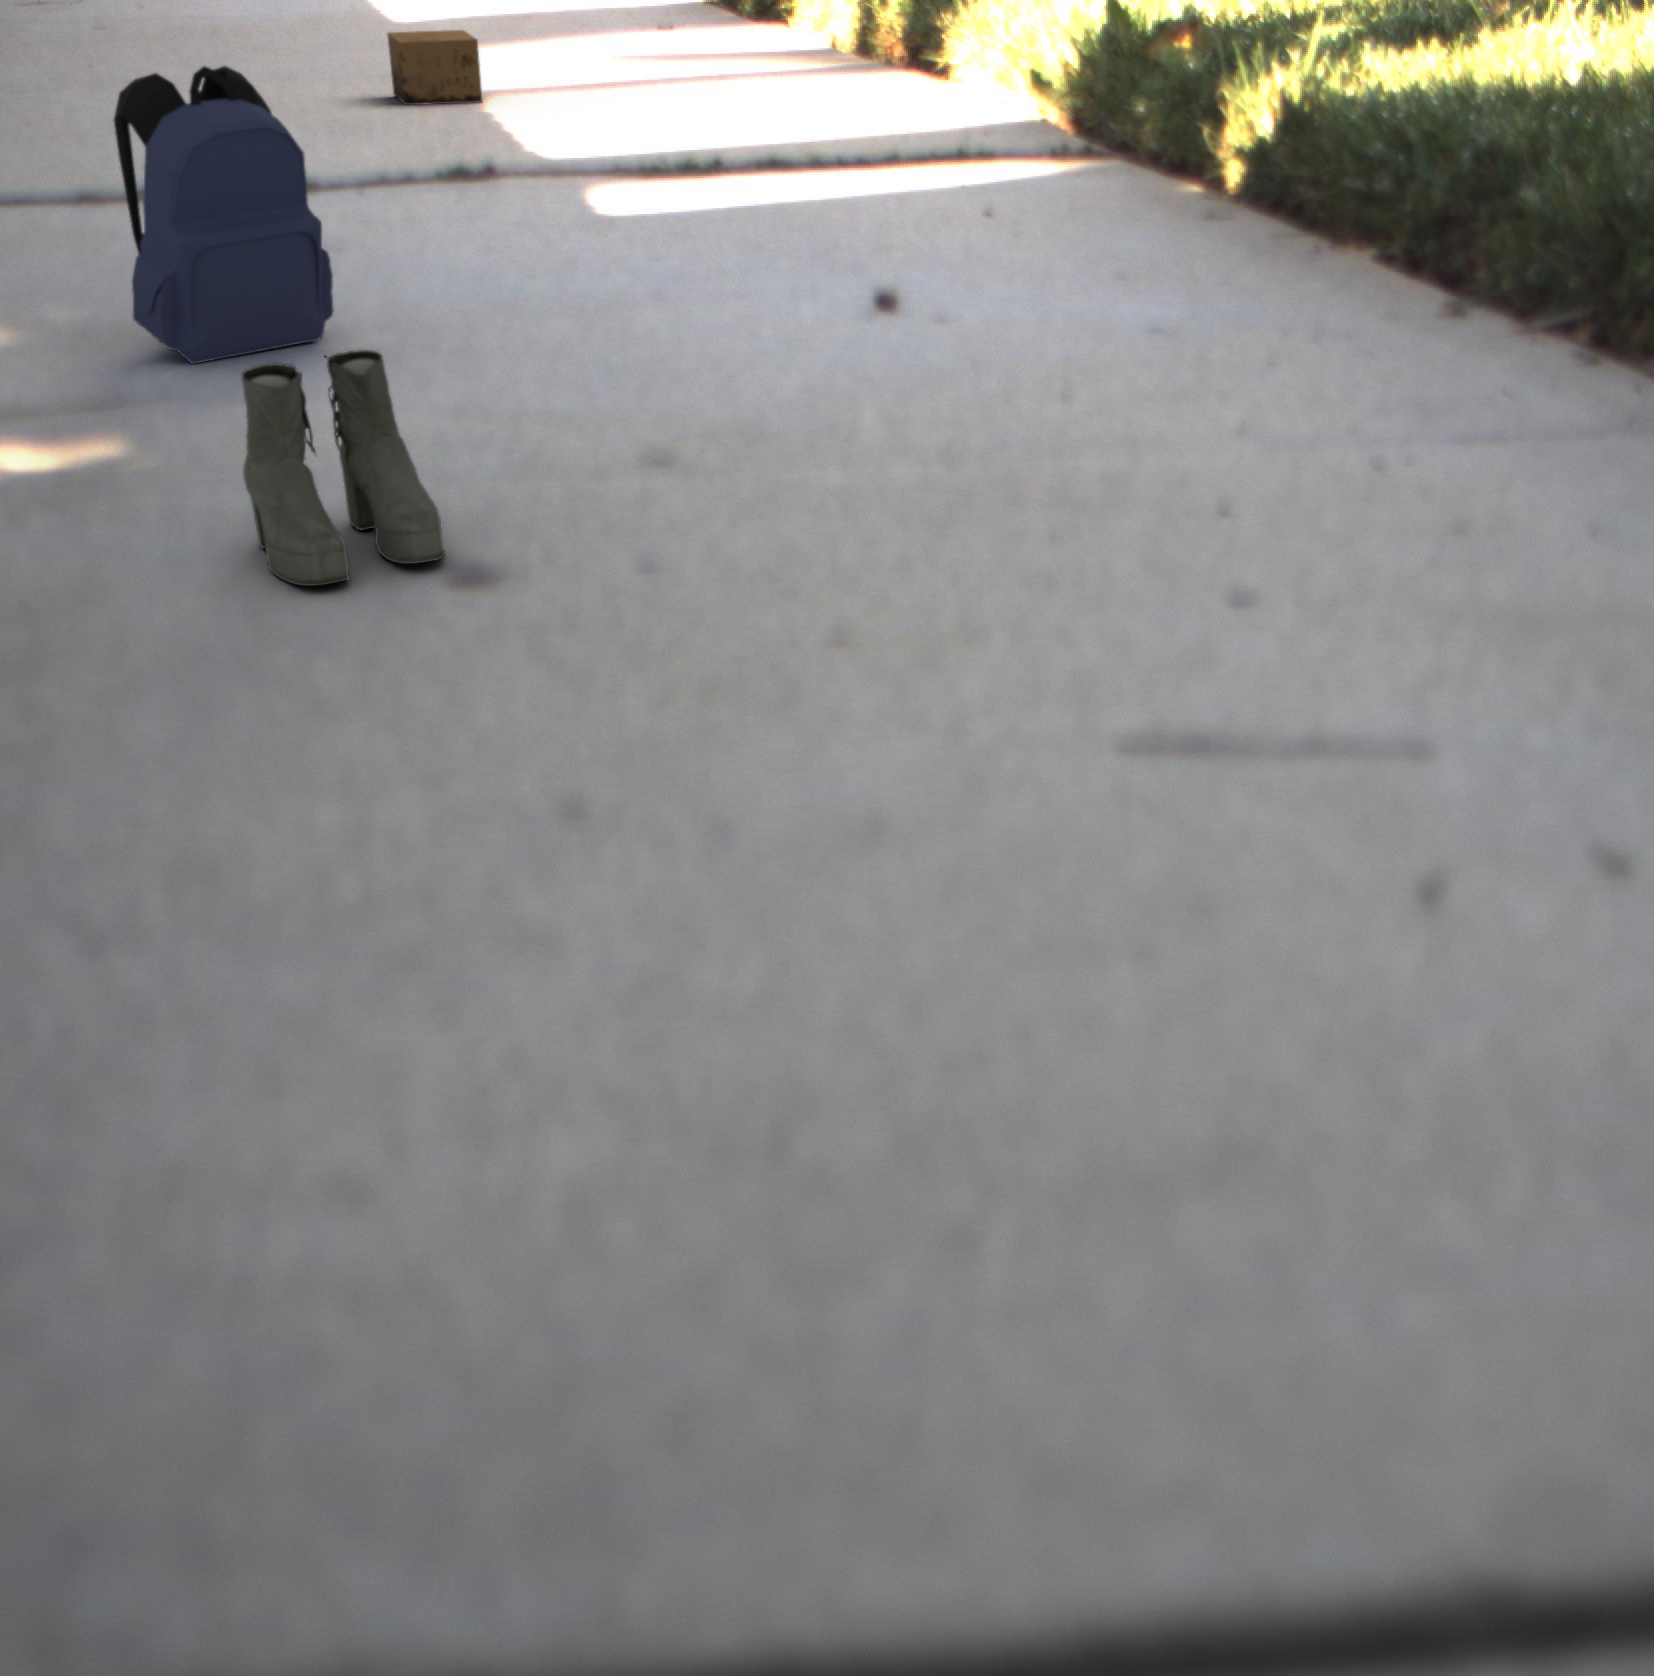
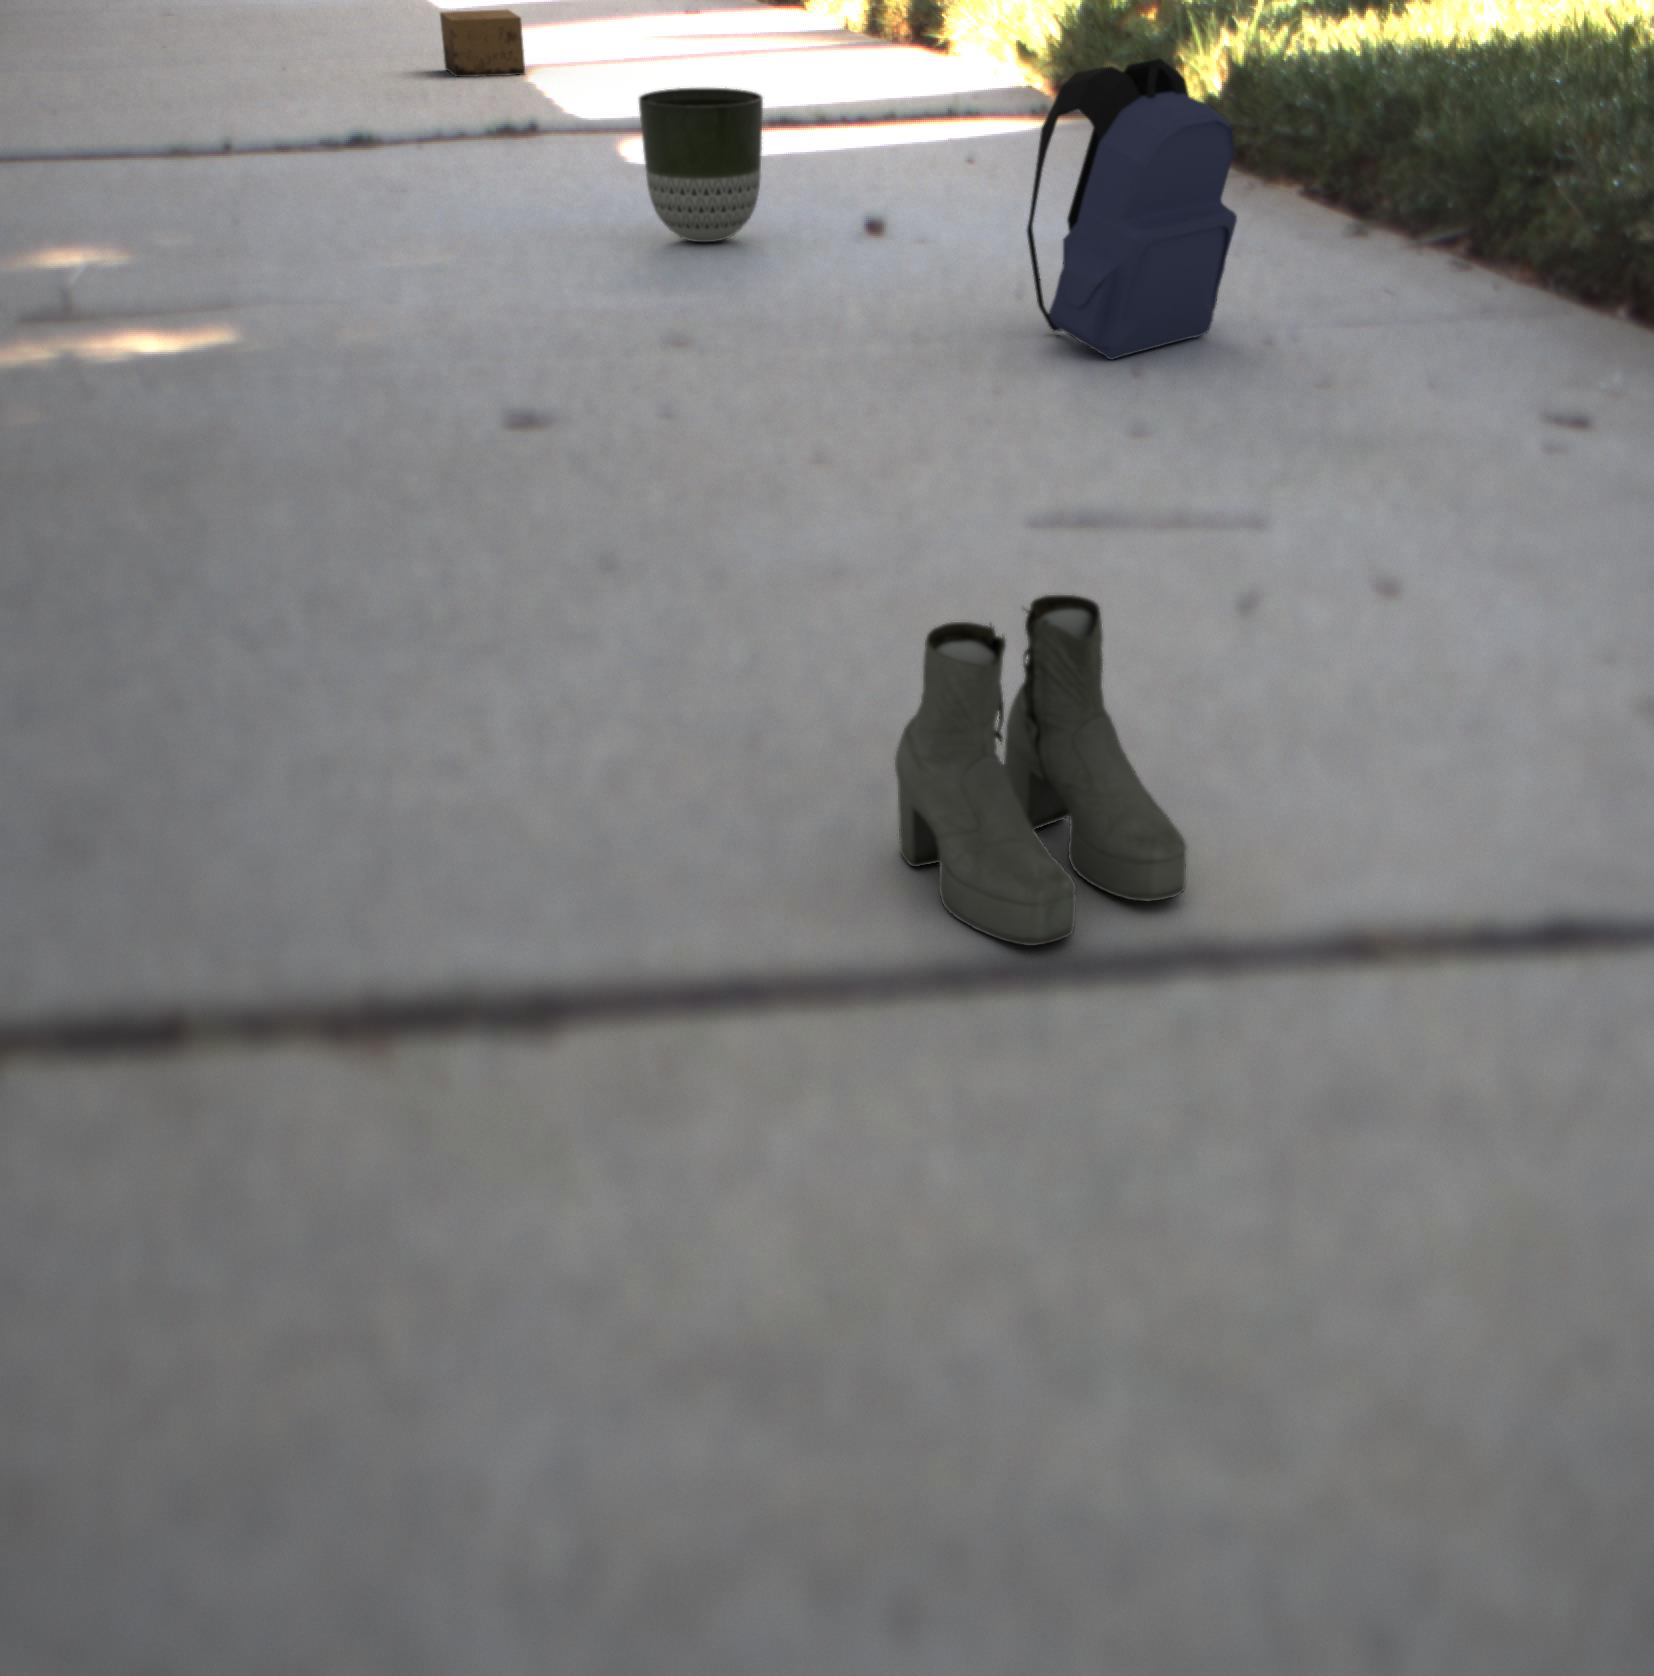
backpack: present [114,66,334,364] -> present [1027,59,1237,360]
planter: none [612,140,759,321] -> present [639,88,763,242]
boots: present [241,350,445,586] -> present [895,595,1186,946]

